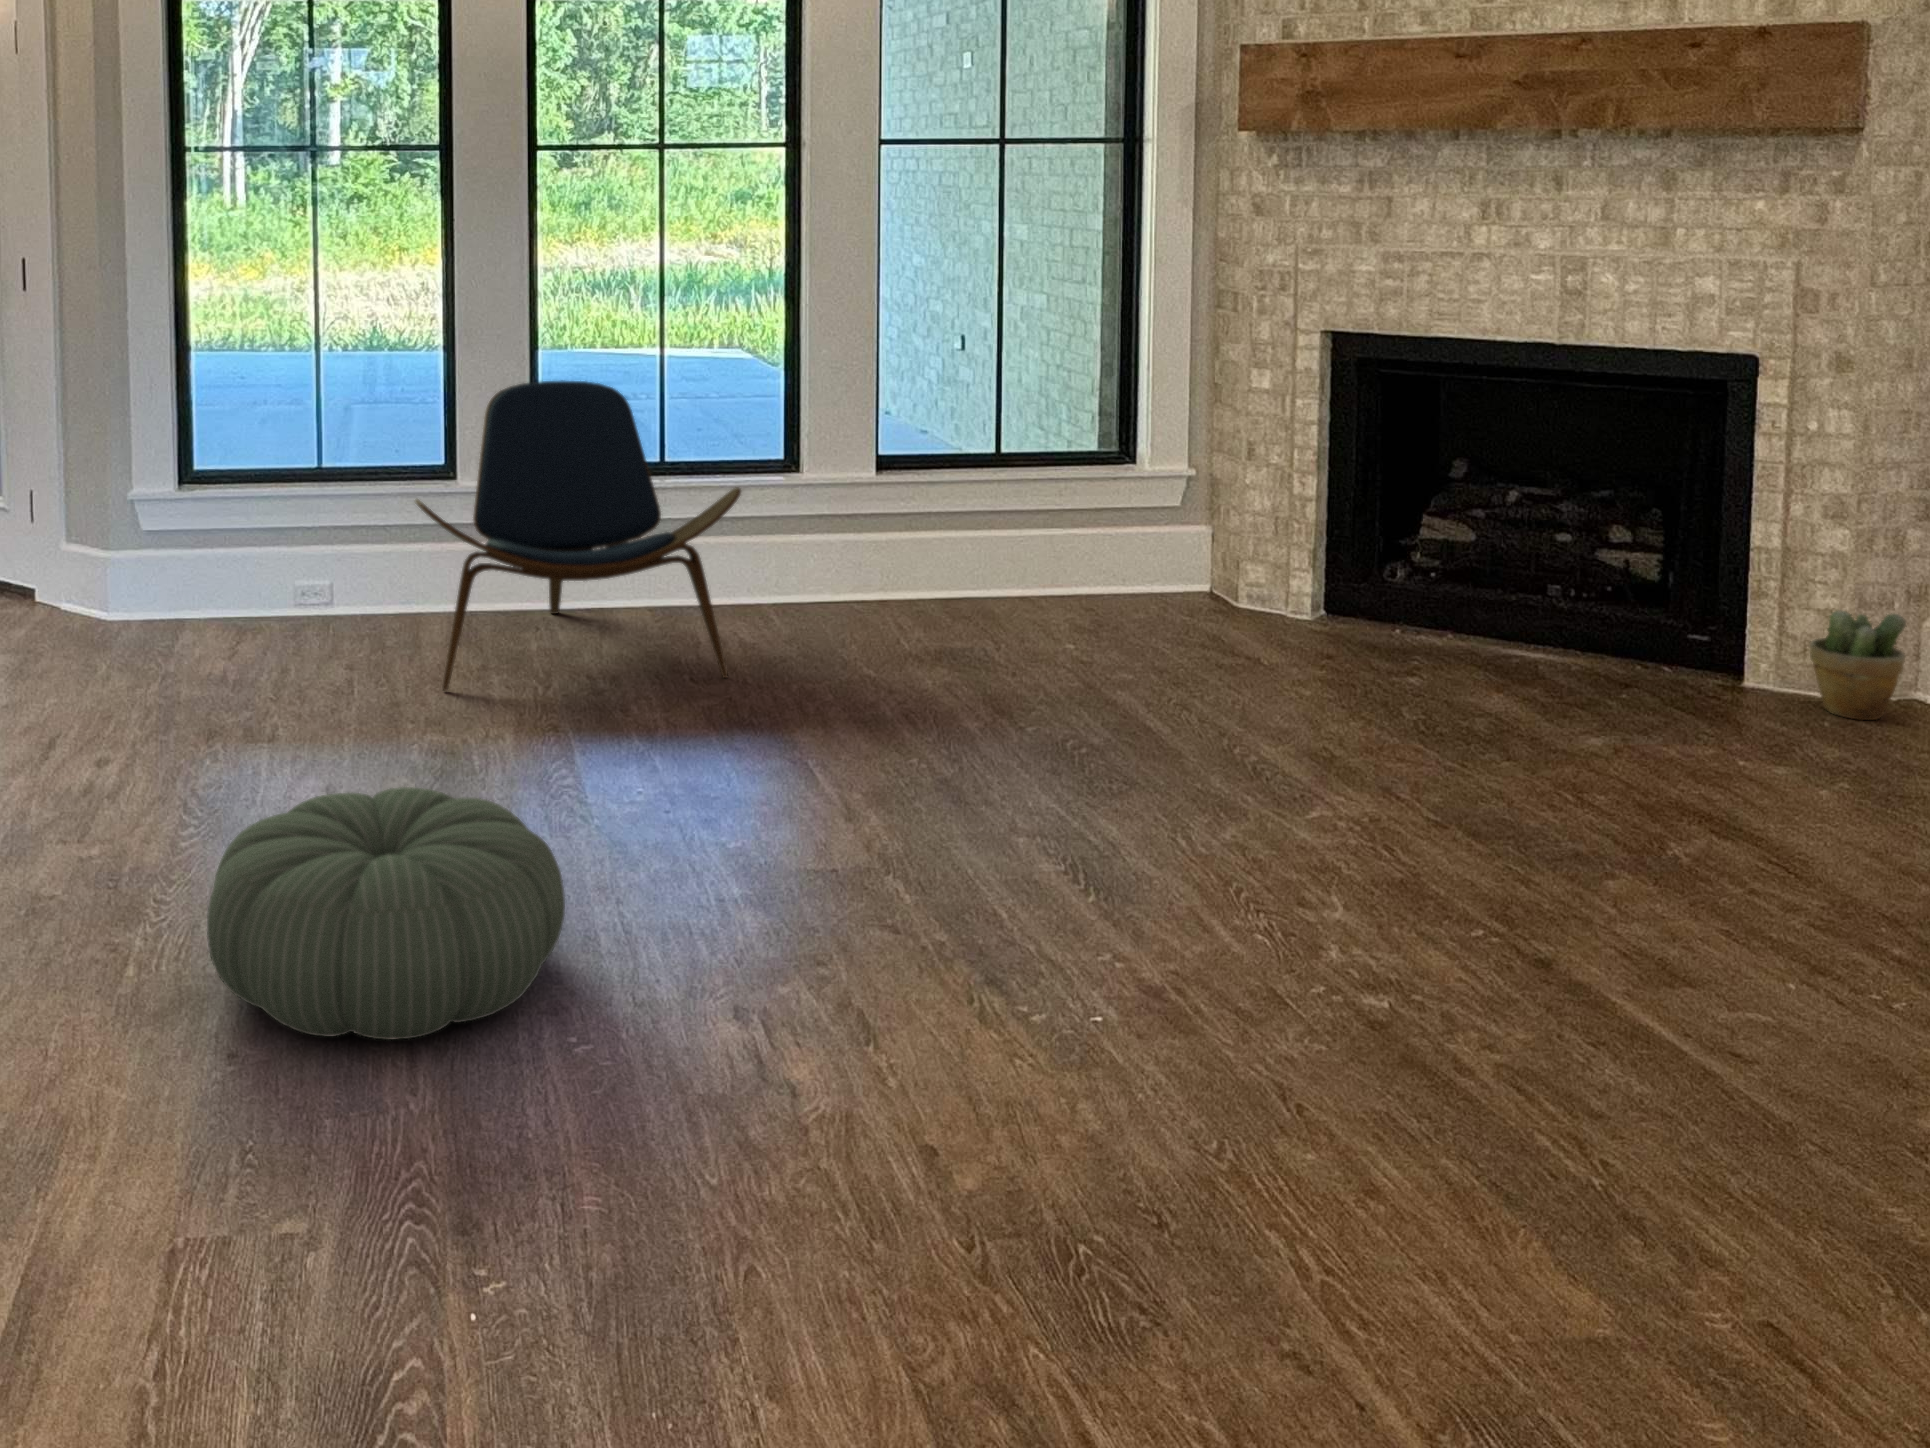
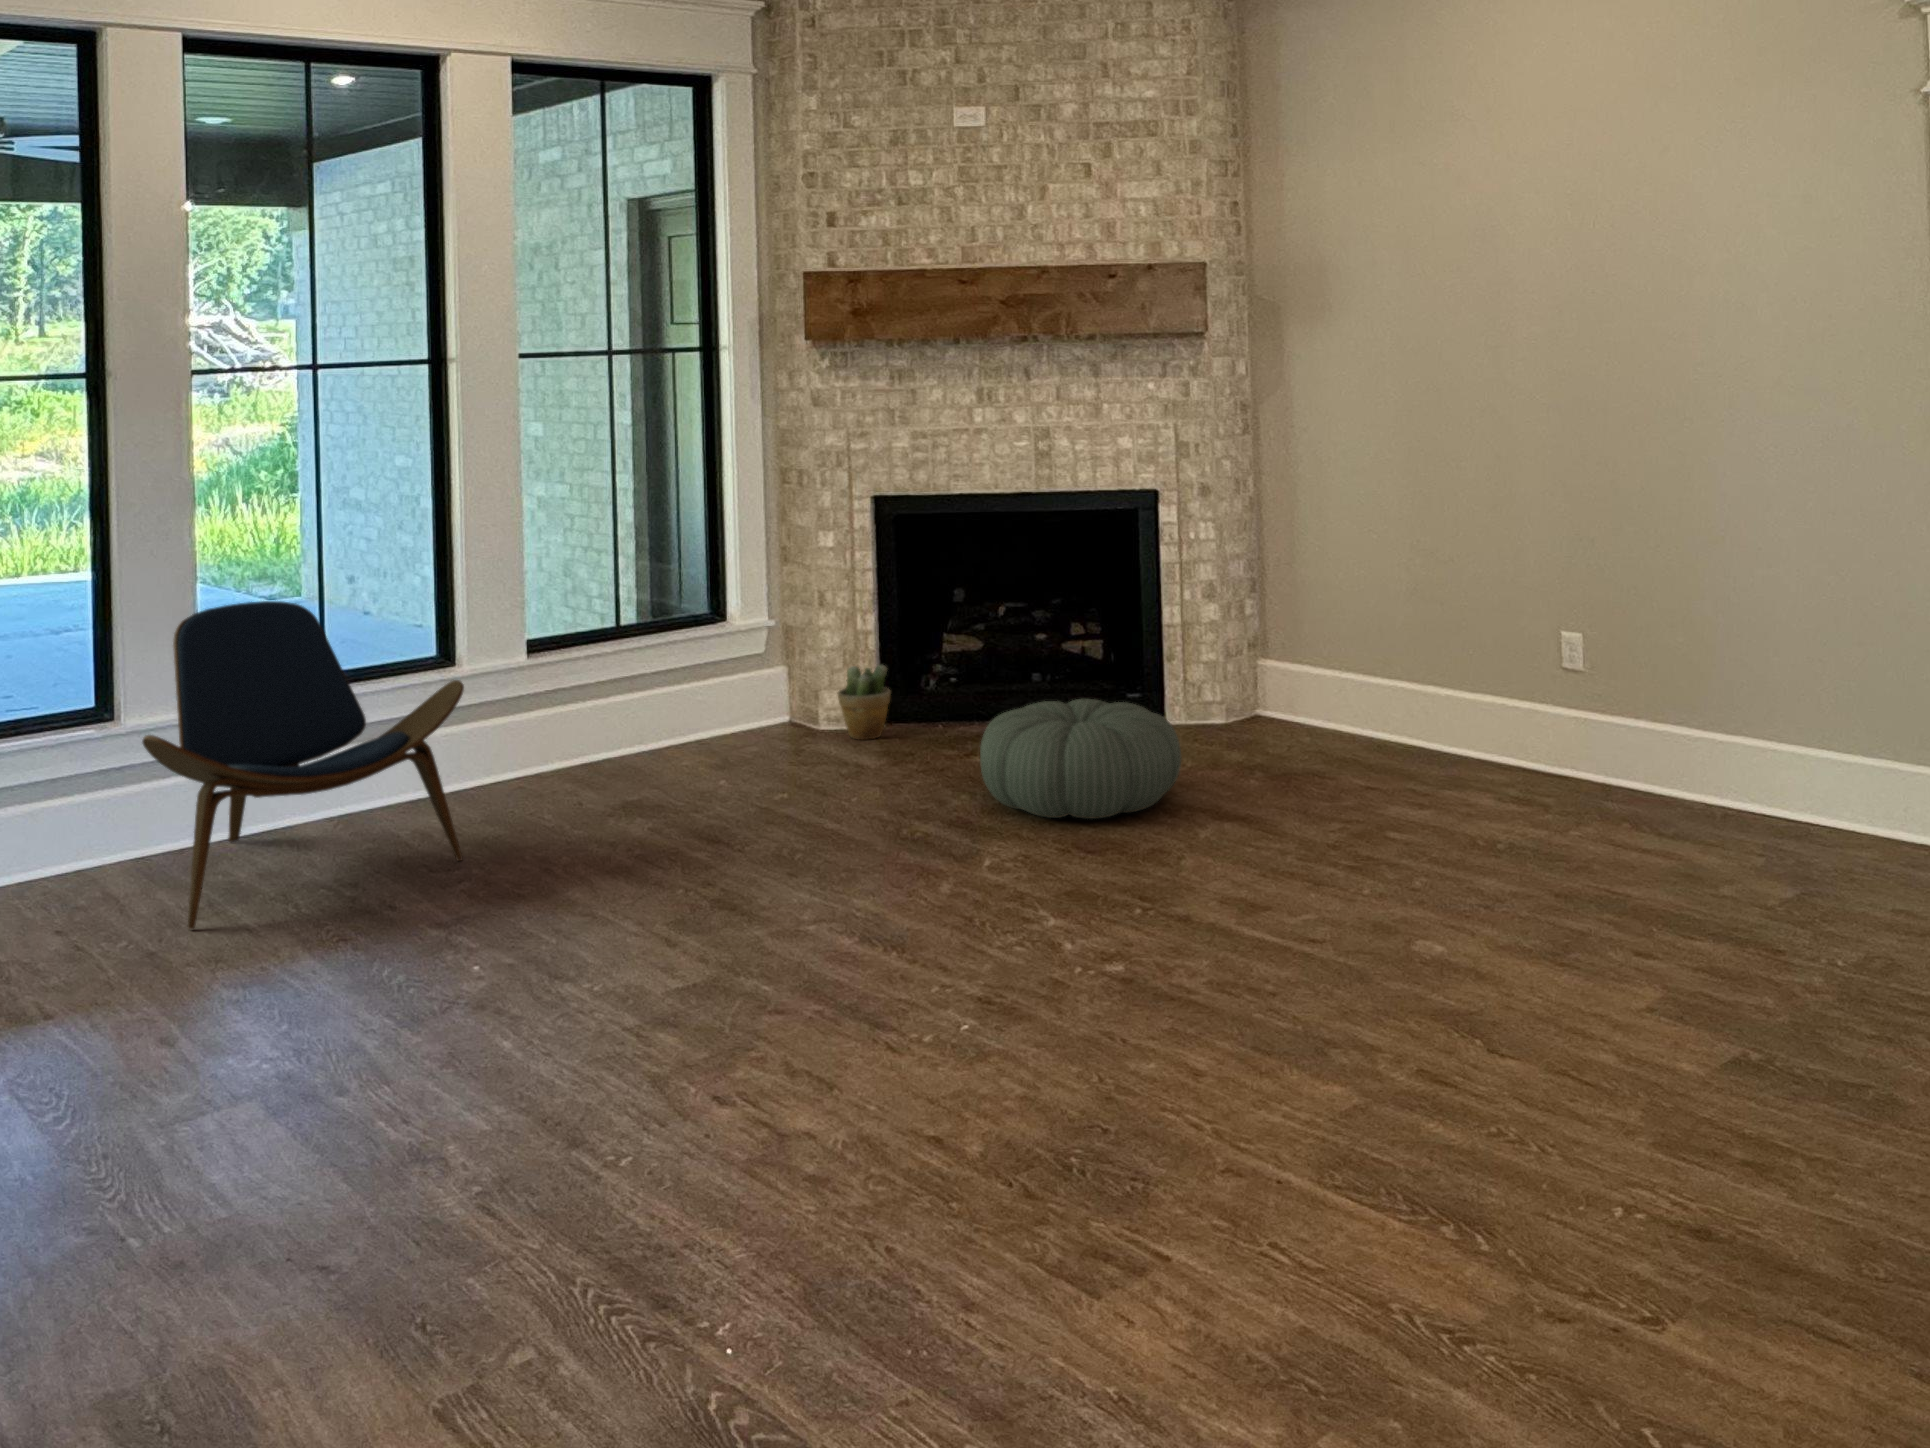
potted plant: present [1810,610,1906,720] -> present [838,665,891,740]
pouf: present [207,787,565,1040] -> present [980,699,1181,819]

